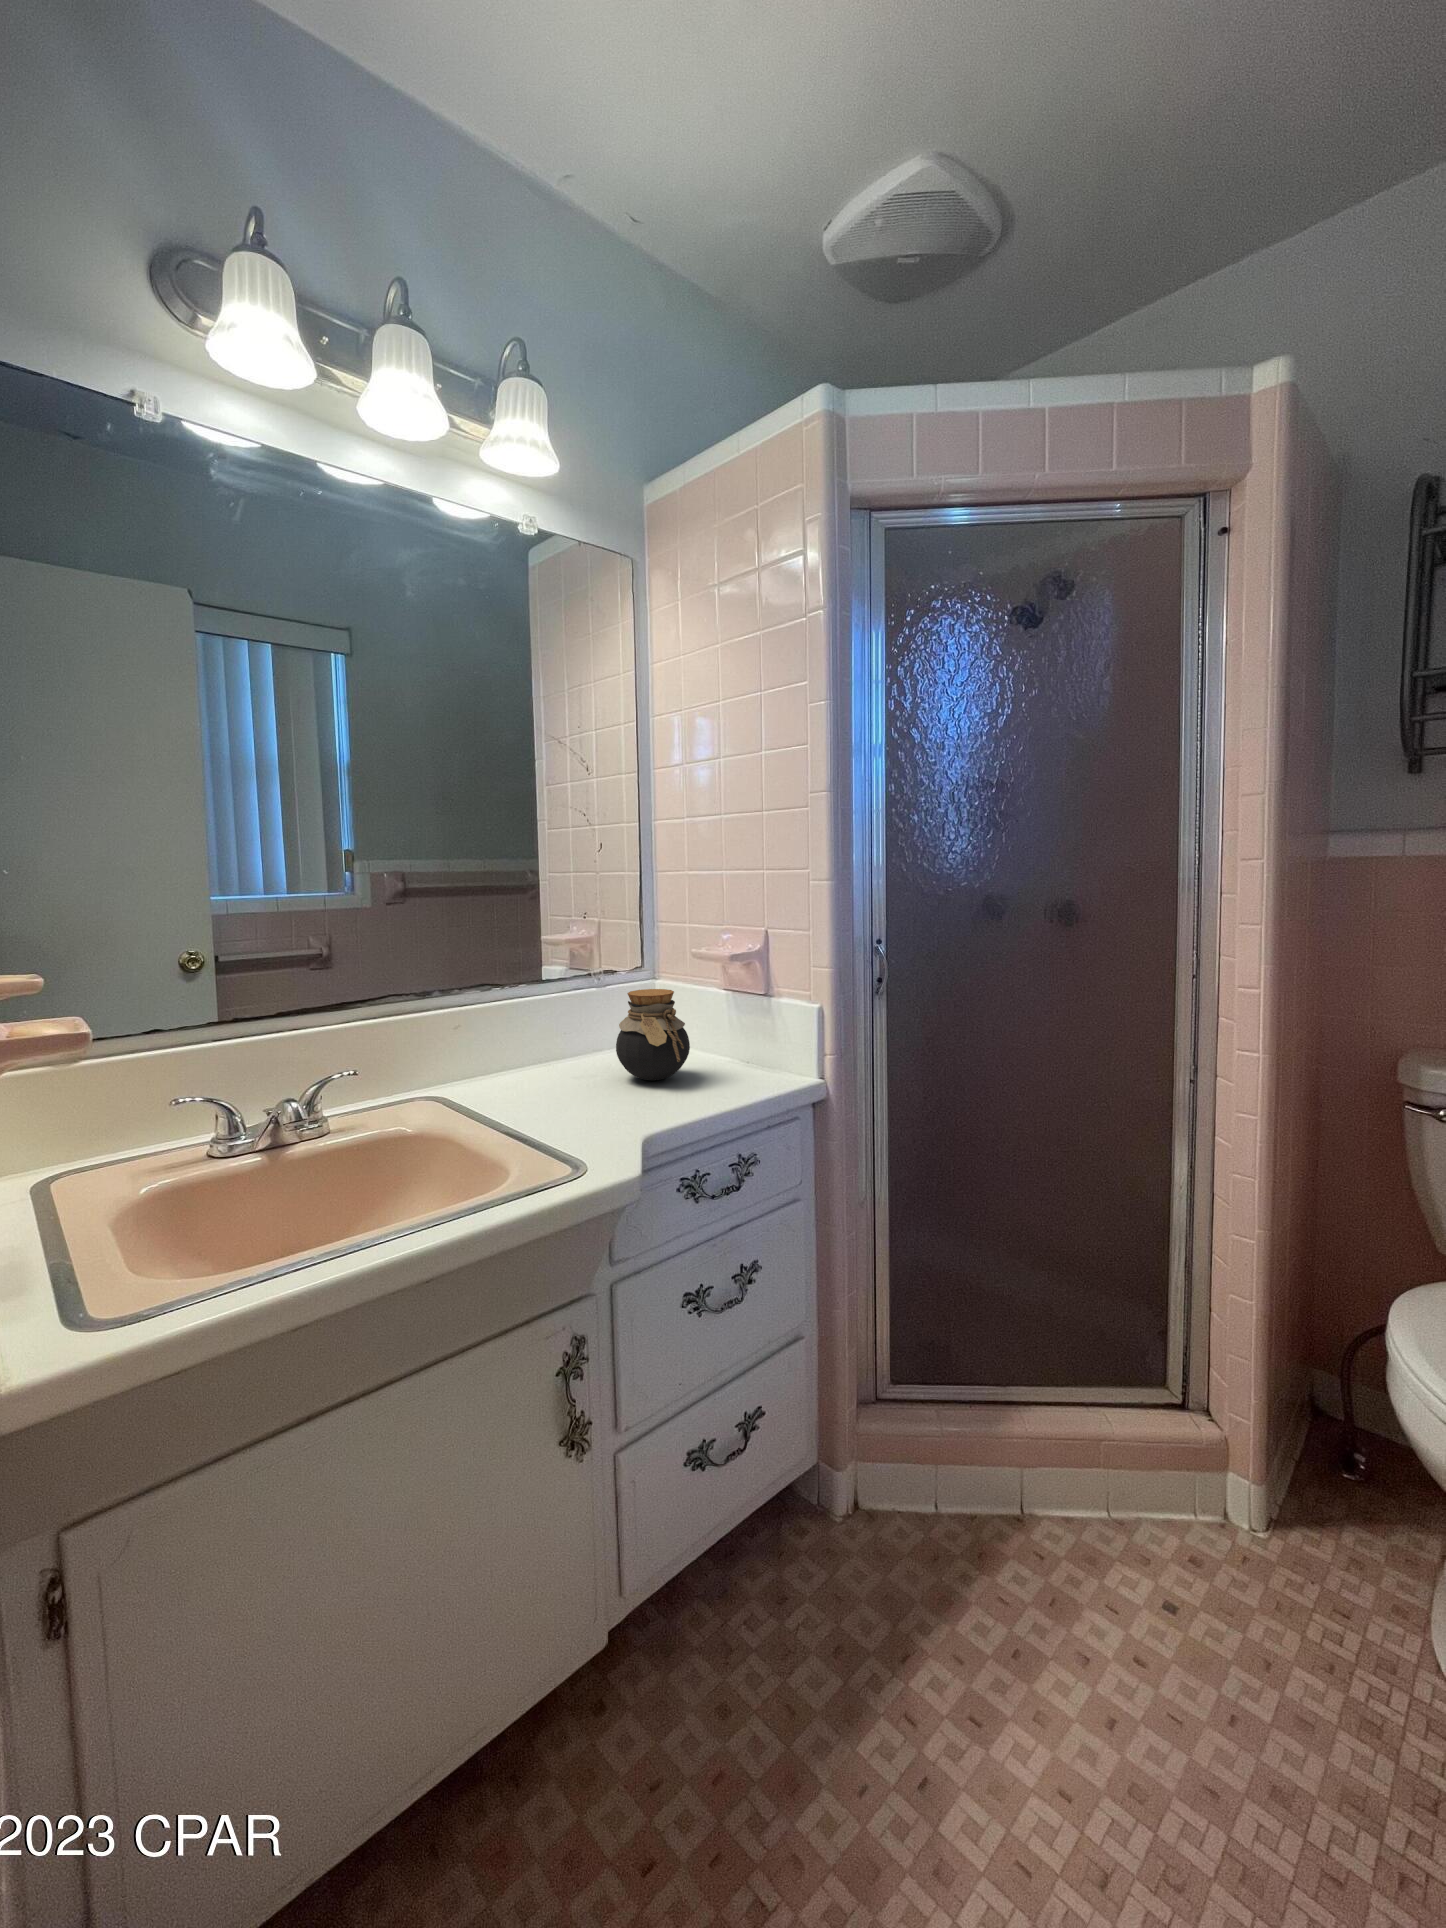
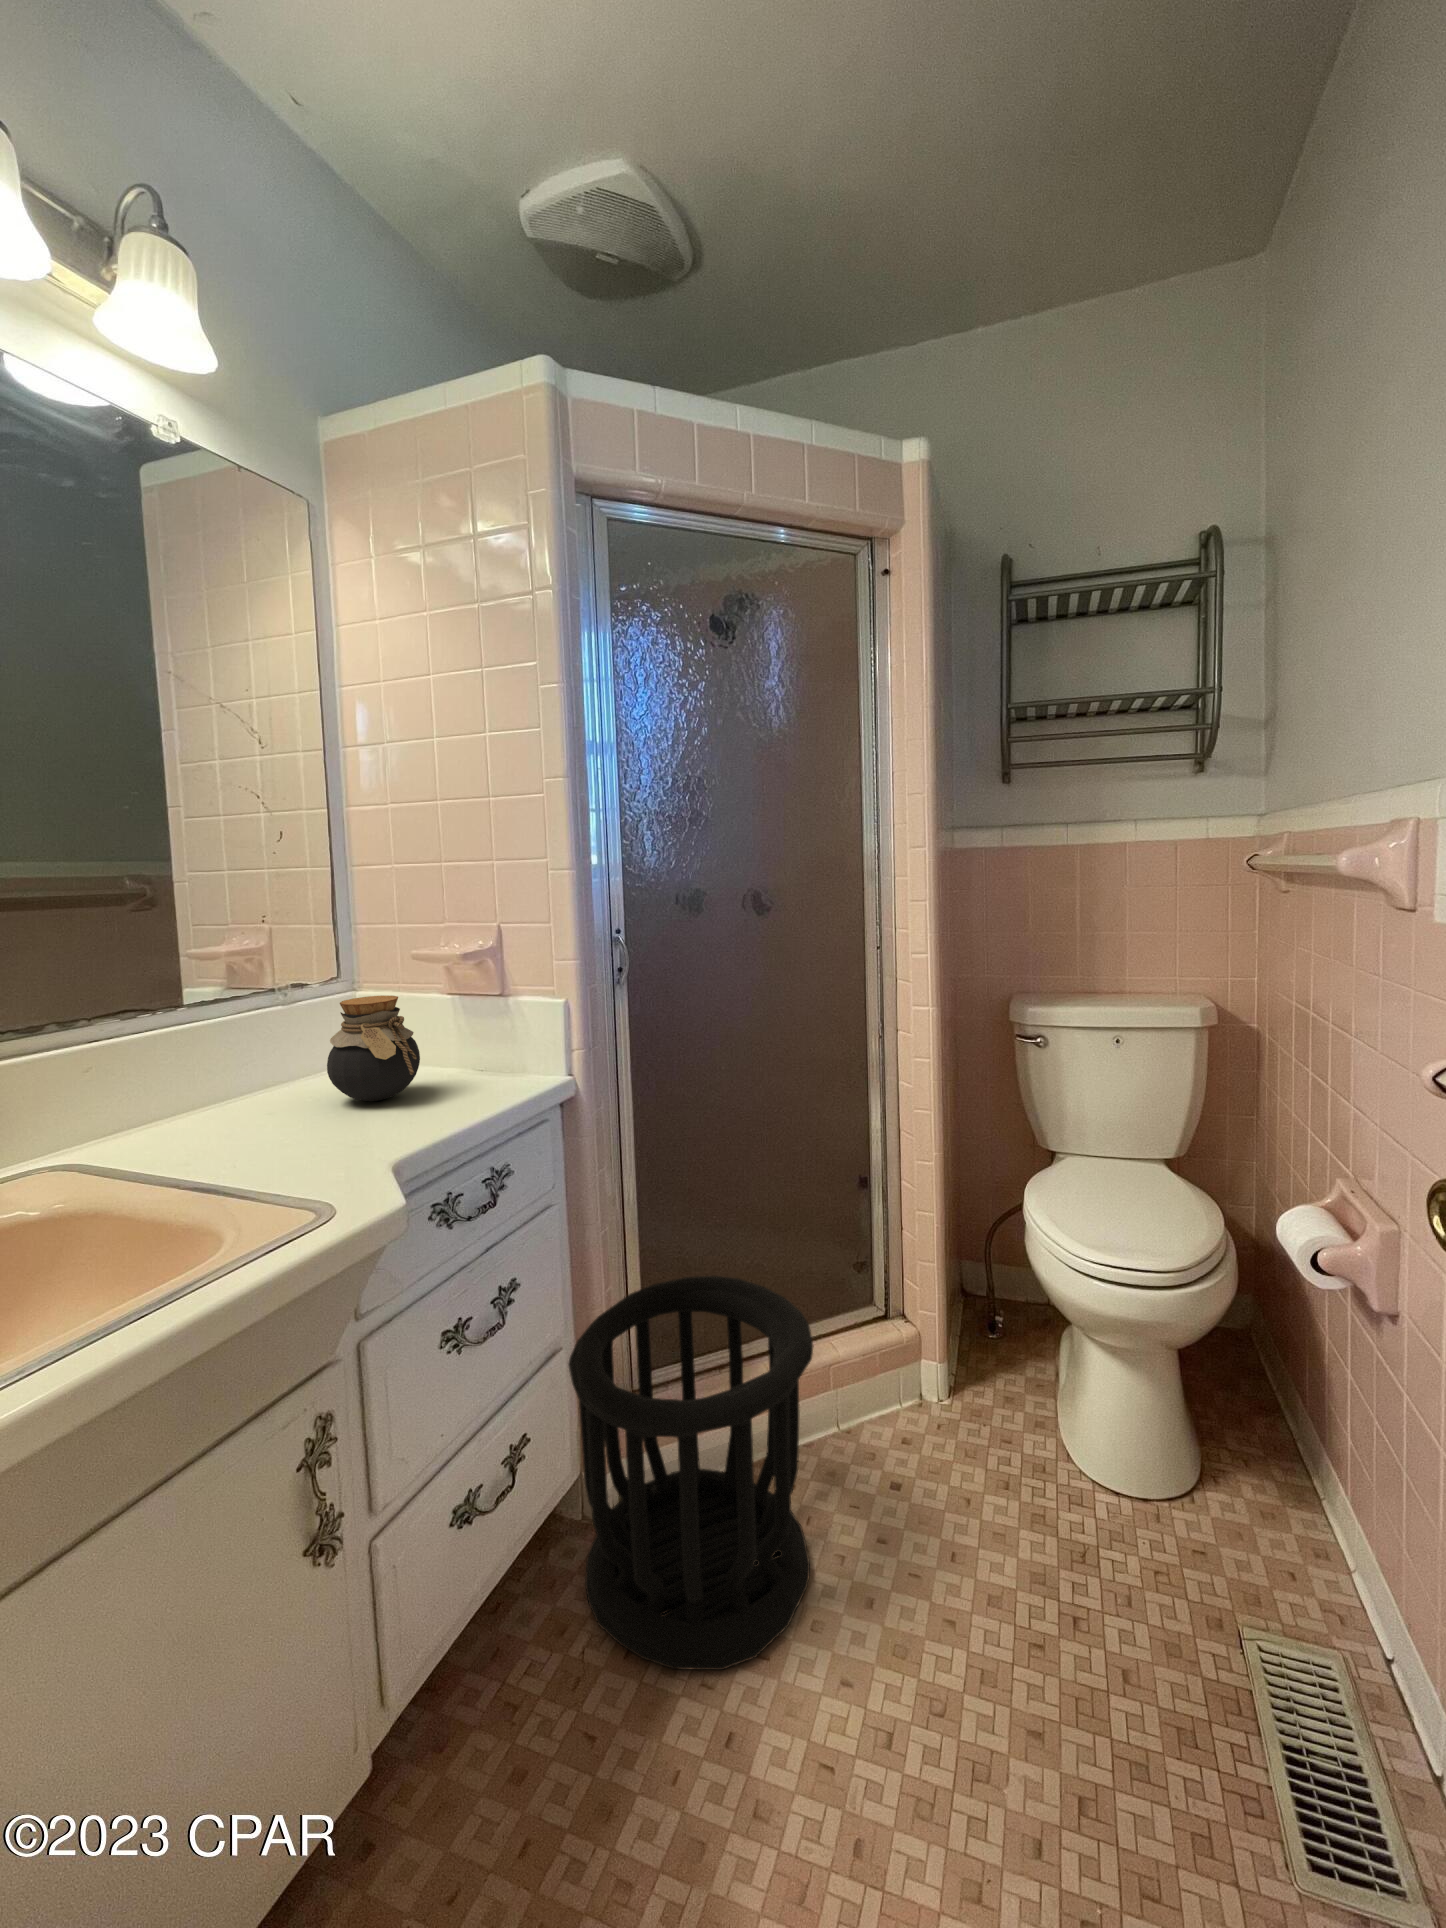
wastebasket: none [801,1301,1059,1712] -> present [568,1276,814,1670]

